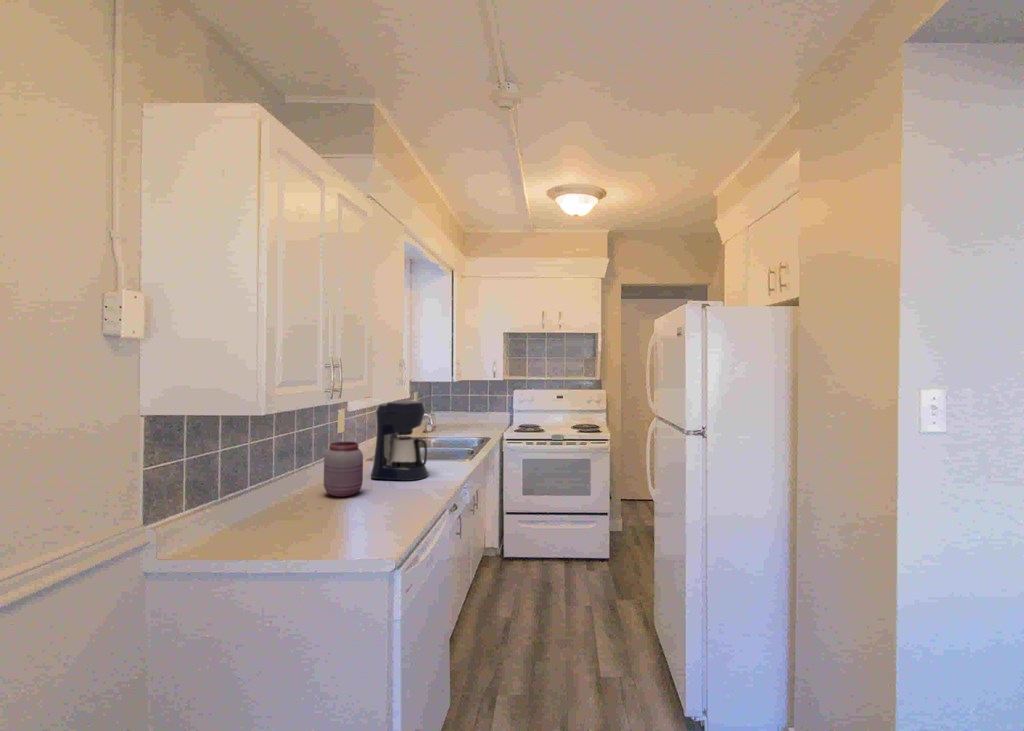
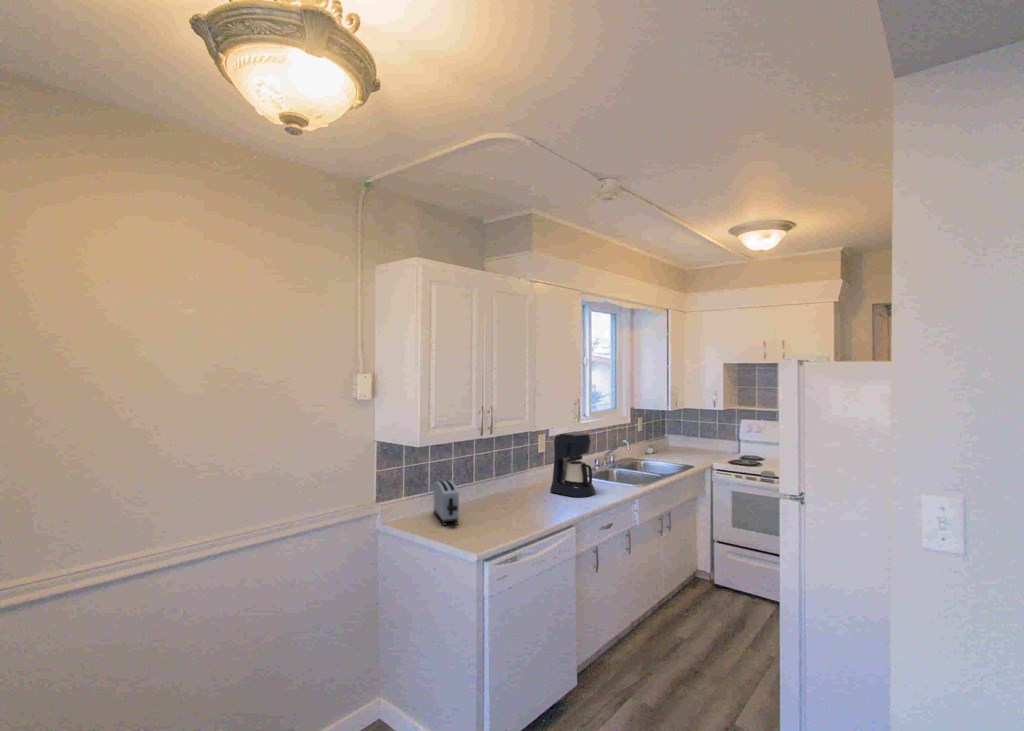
jar: present [324,442,363,497] -> none [505,462,532,503]
toaster: none [230,474,298,543] -> present [433,481,459,526]

